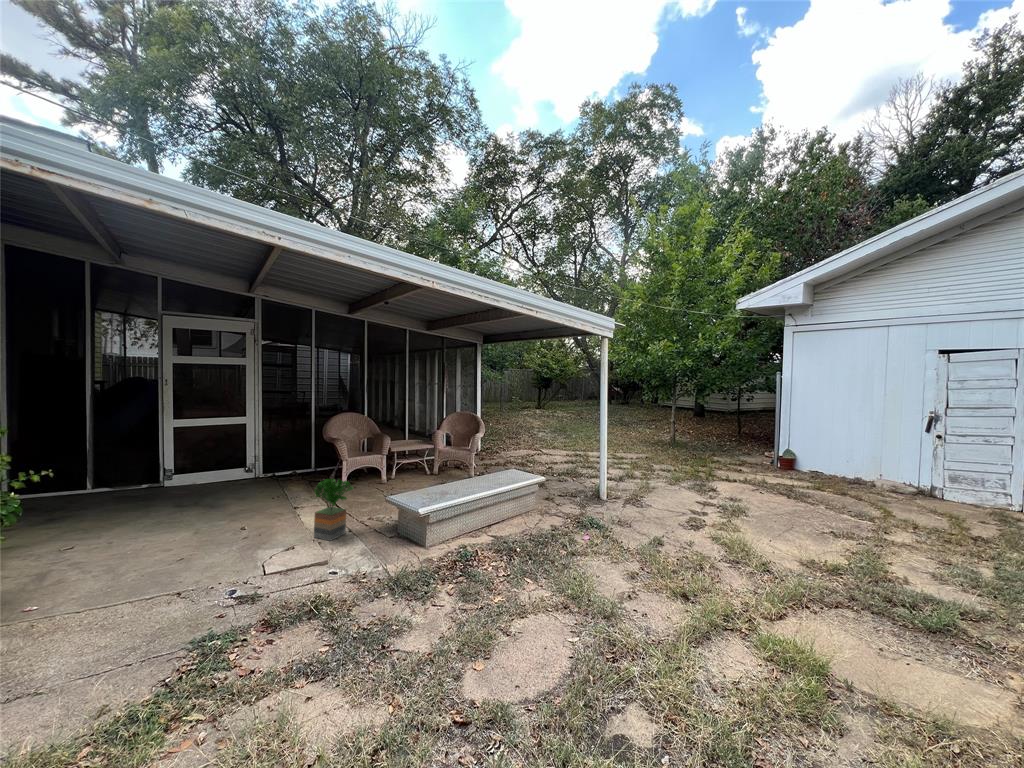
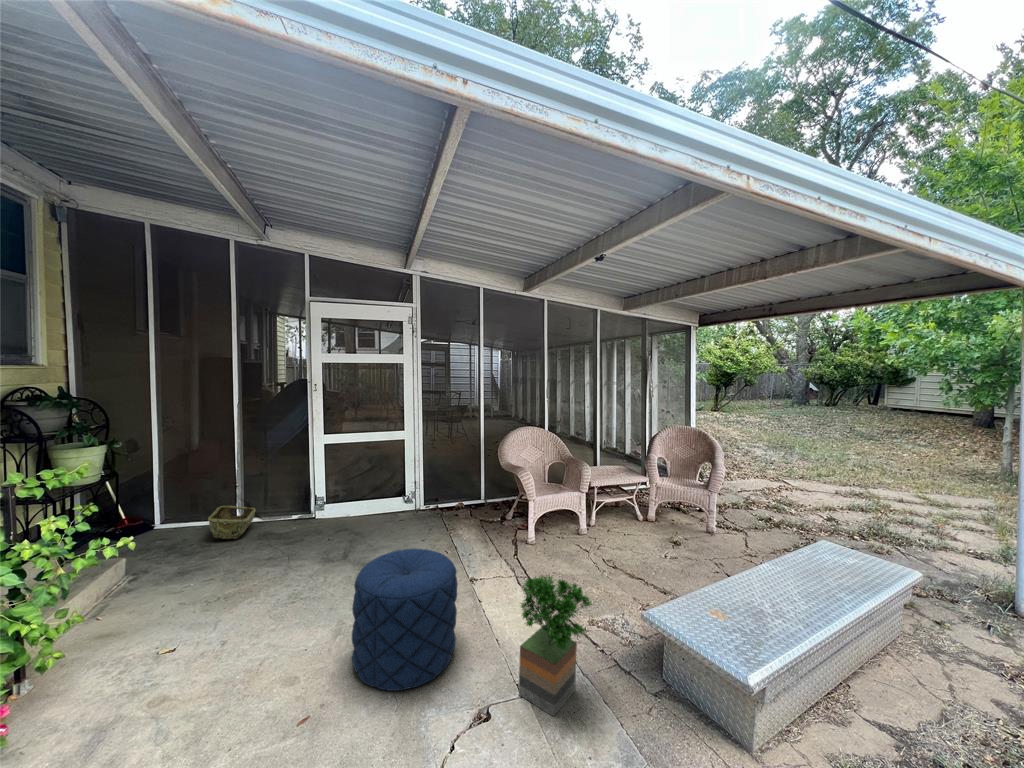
woven basket: none [68,477,109,500] -> present [208,506,256,539]
pouf: none [213,477,281,543] -> present [352,549,458,691]

